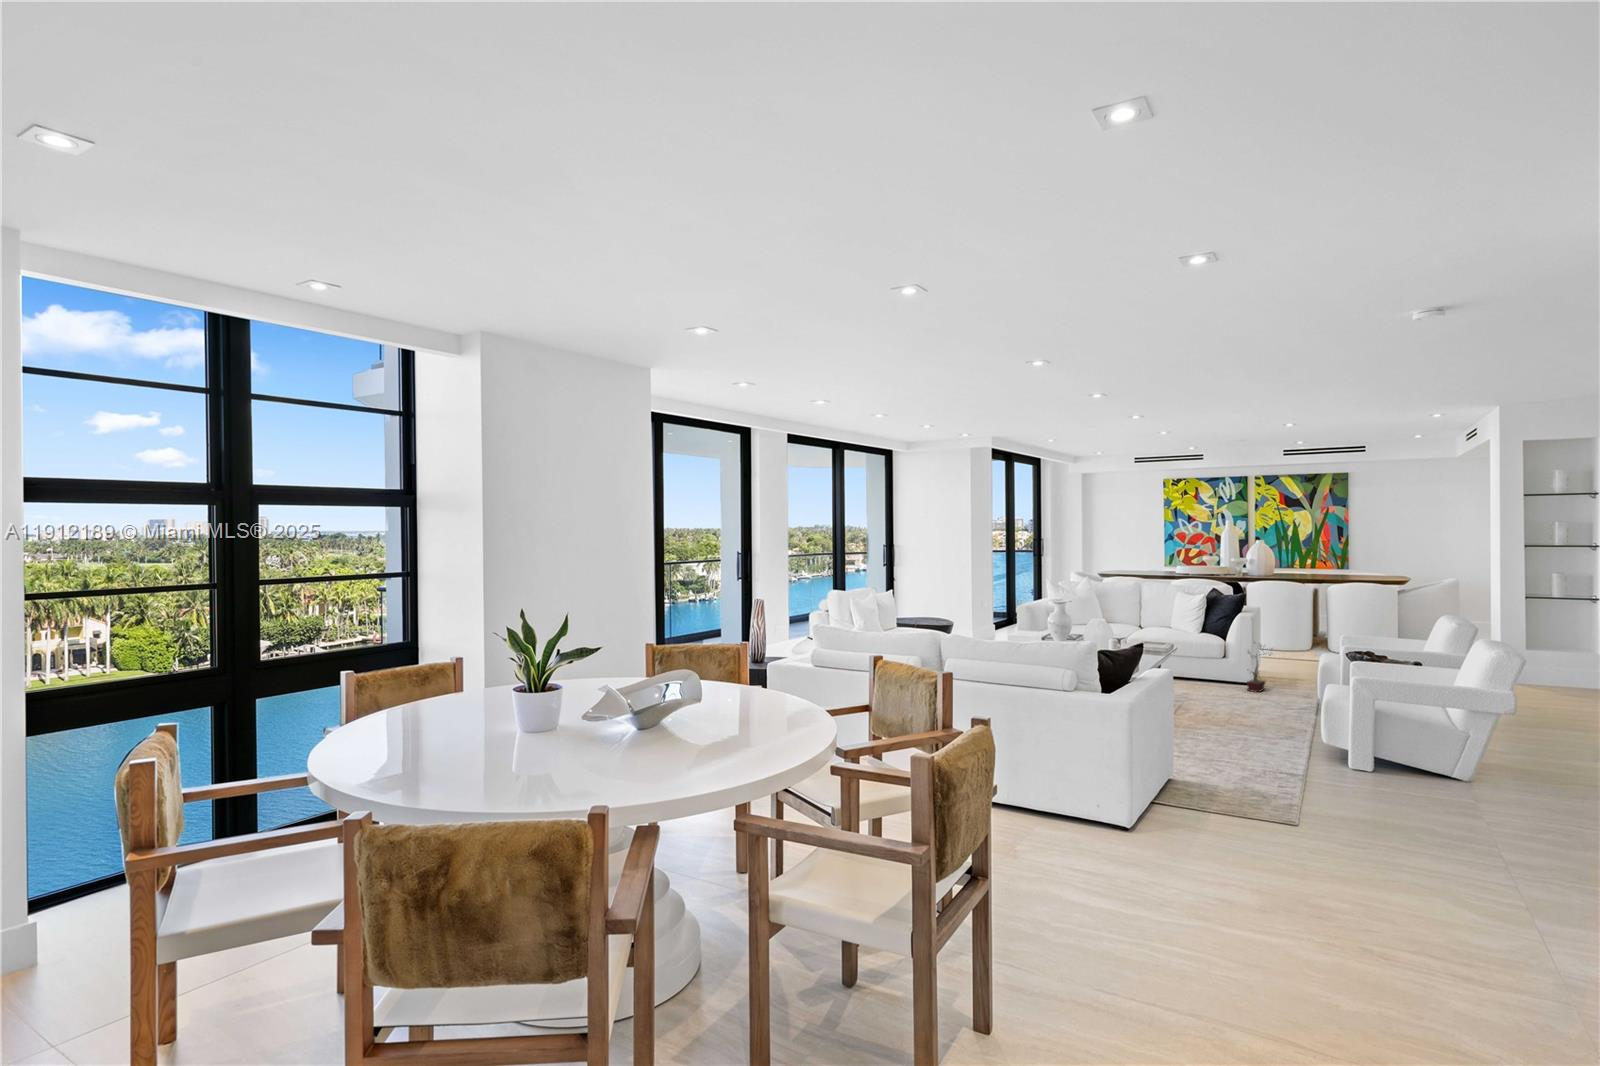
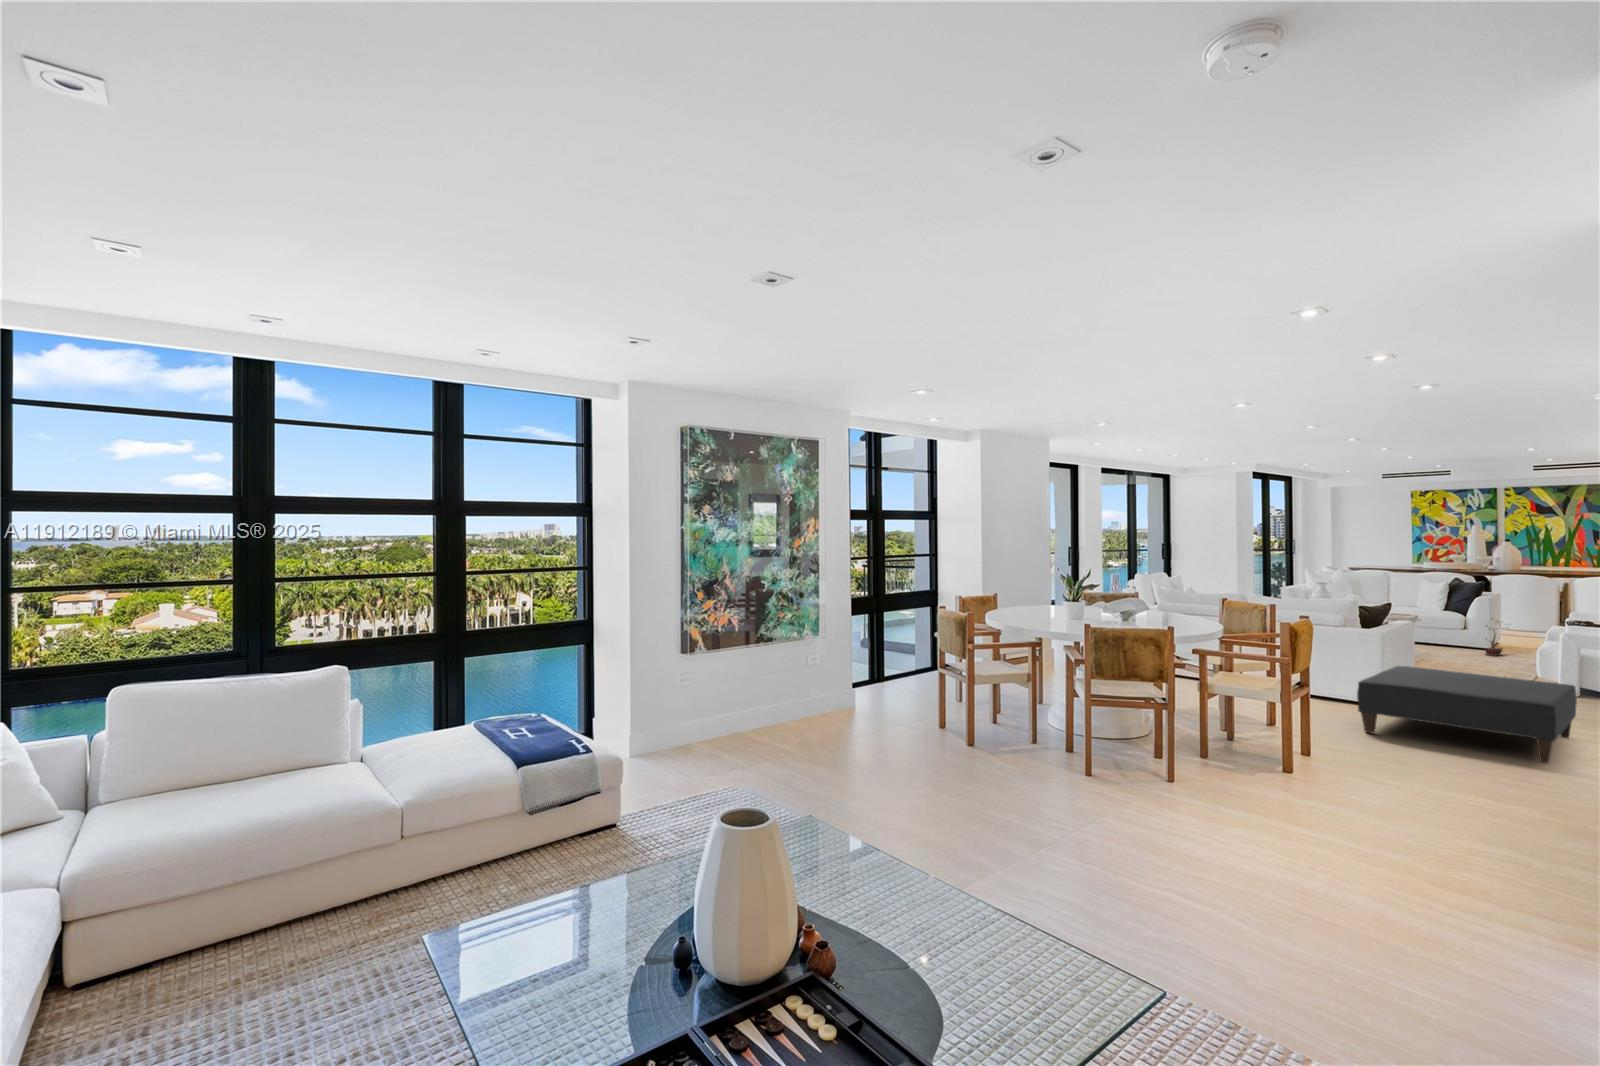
ottoman: none [1089,762,1427,1004] -> present [1357,666,1577,764]

